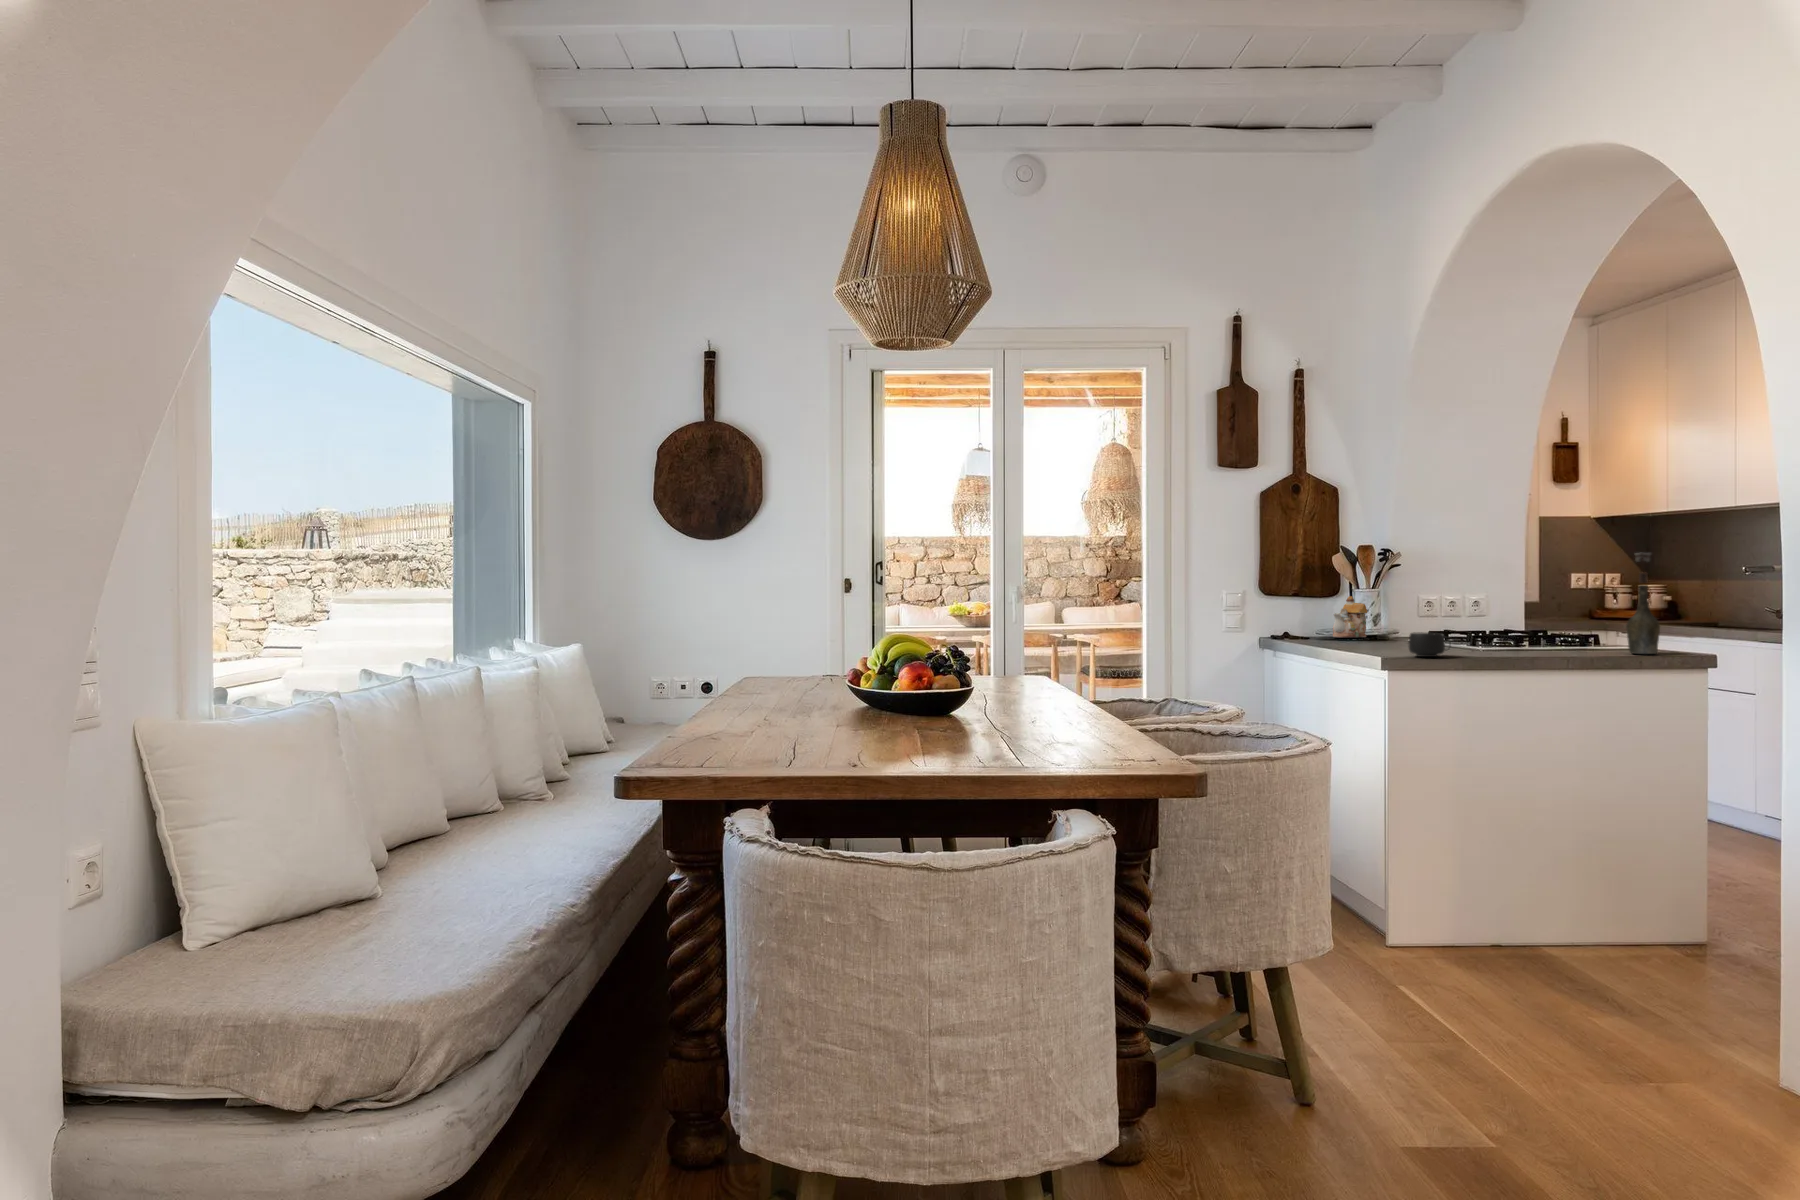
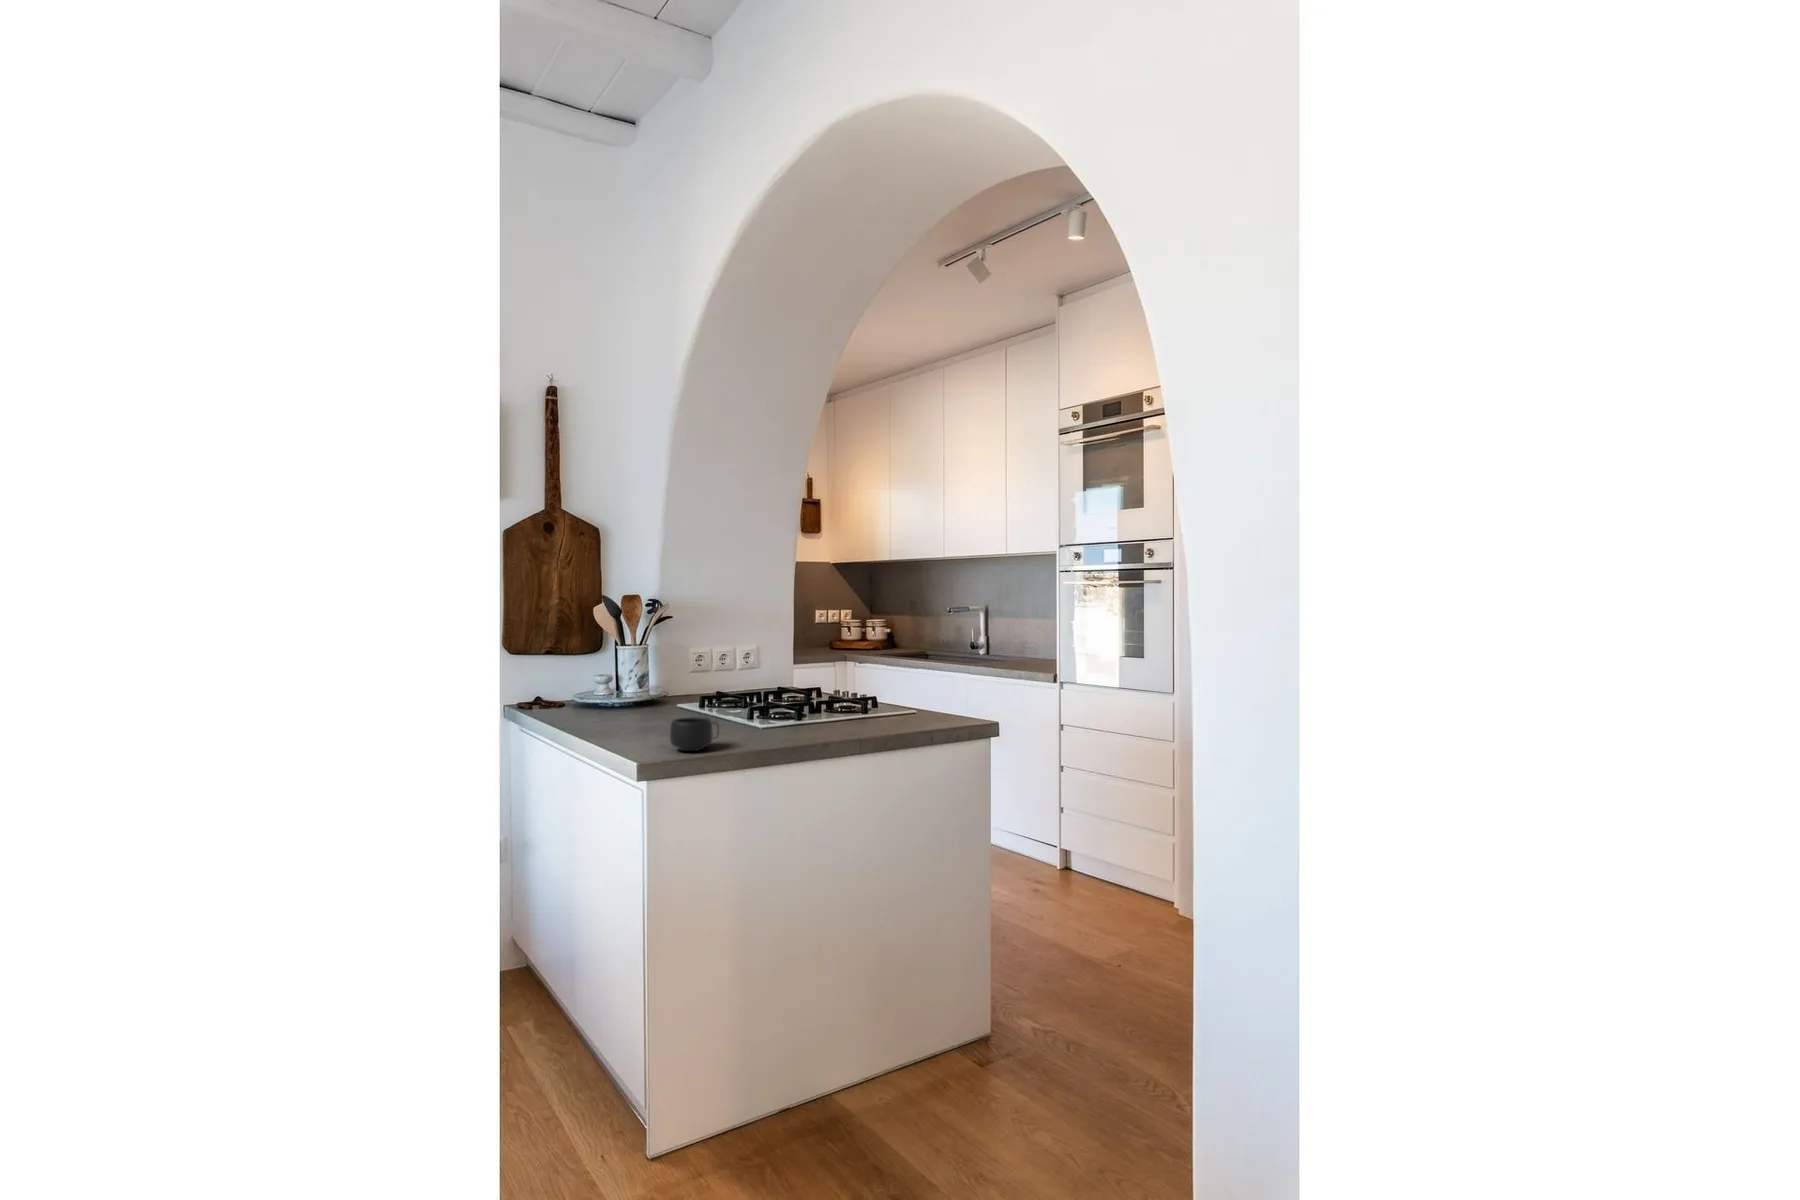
bottle: present [1626,553,1660,654] -> none [892,616,921,725]
teapot: present [1333,596,1367,637] -> none [589,659,630,711]

